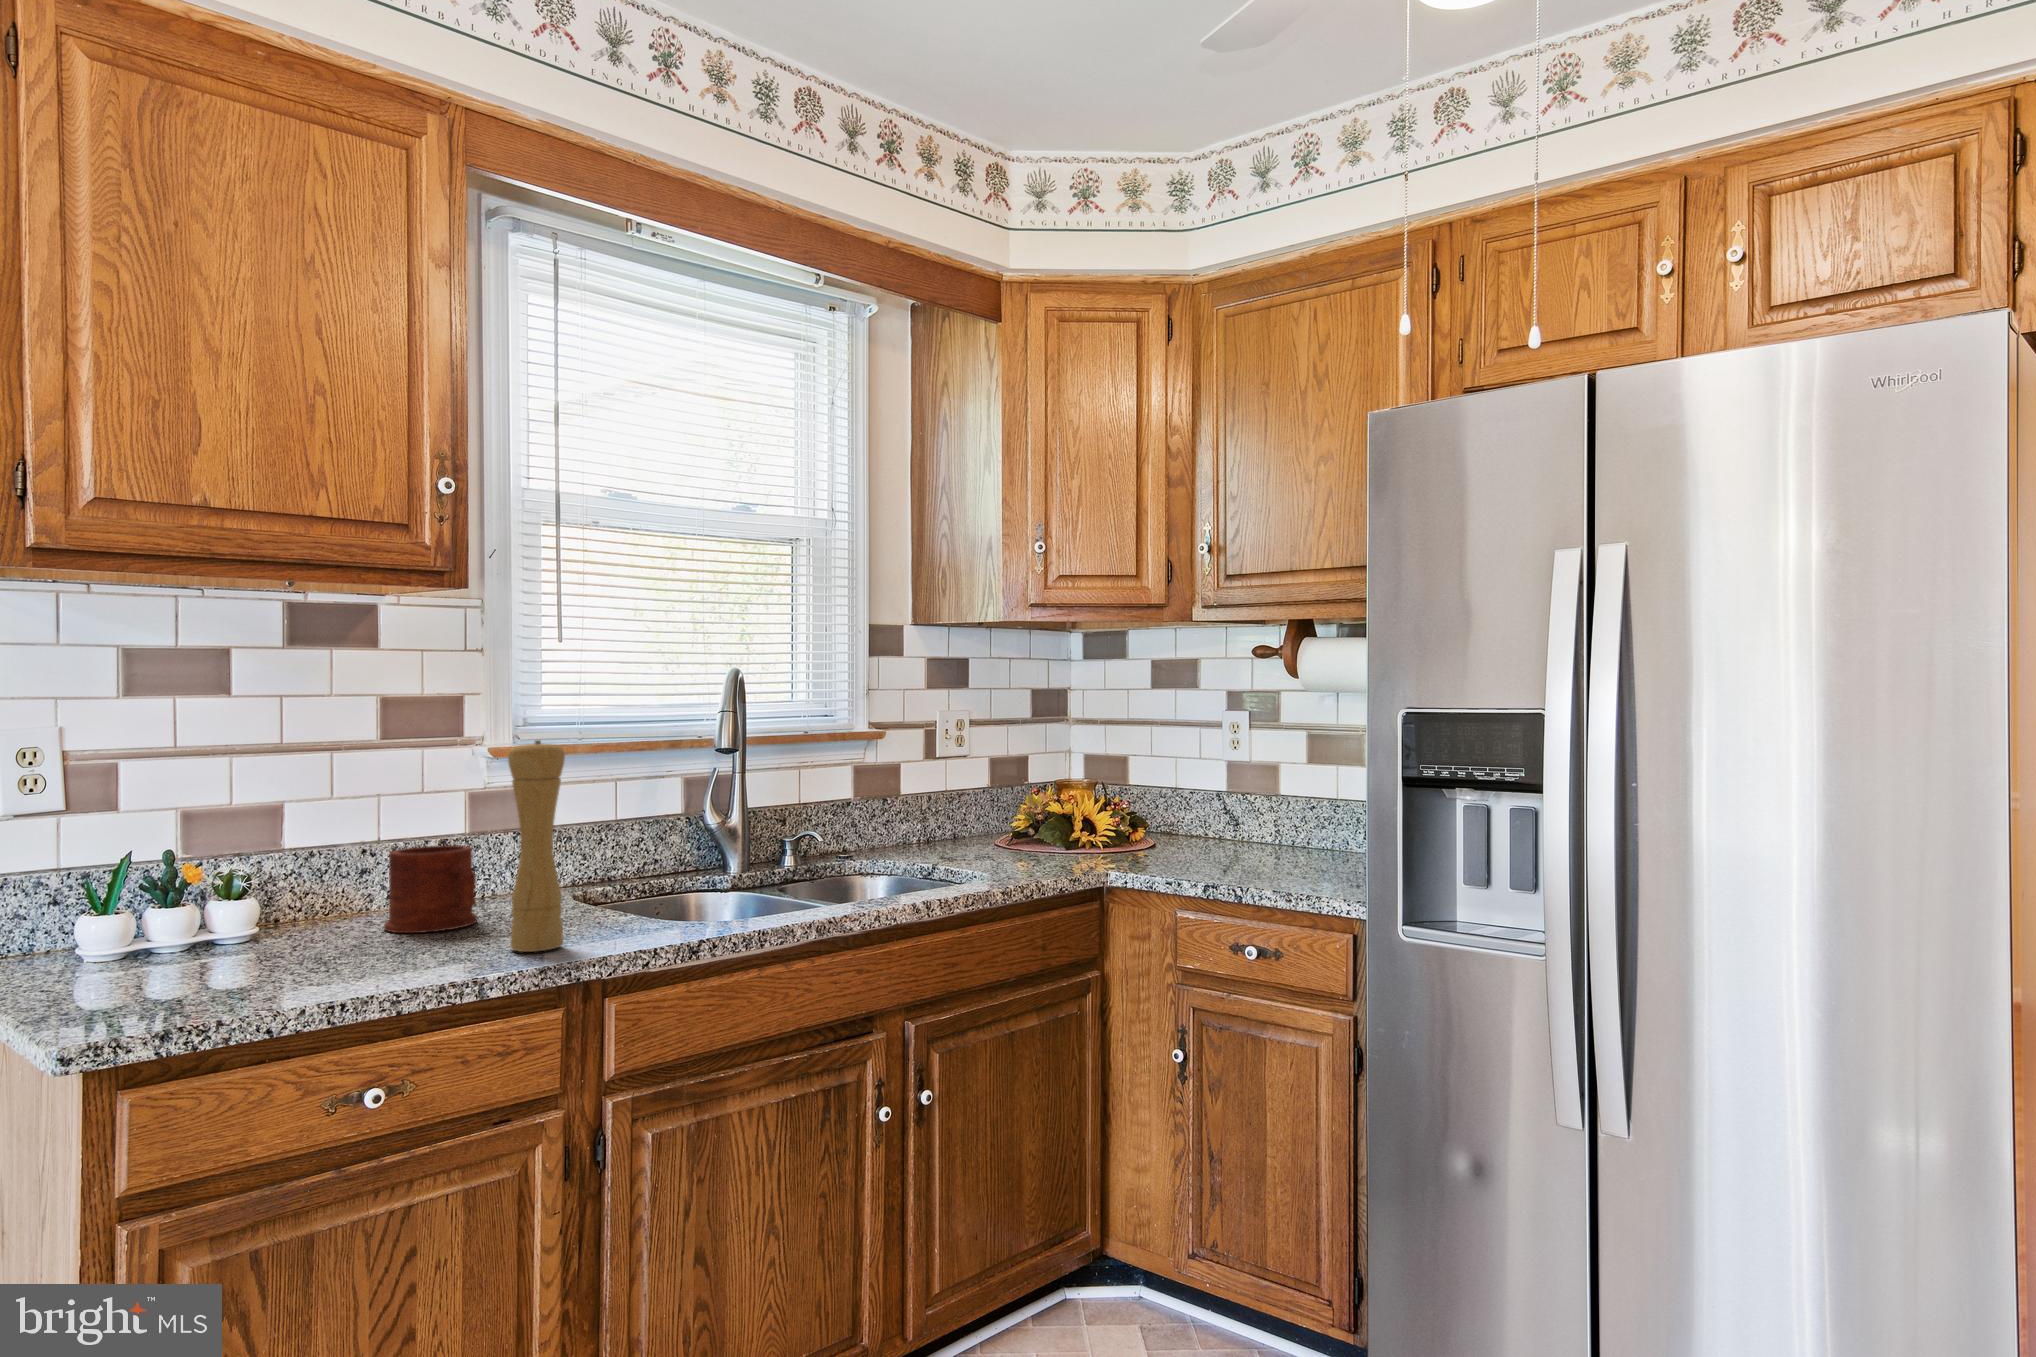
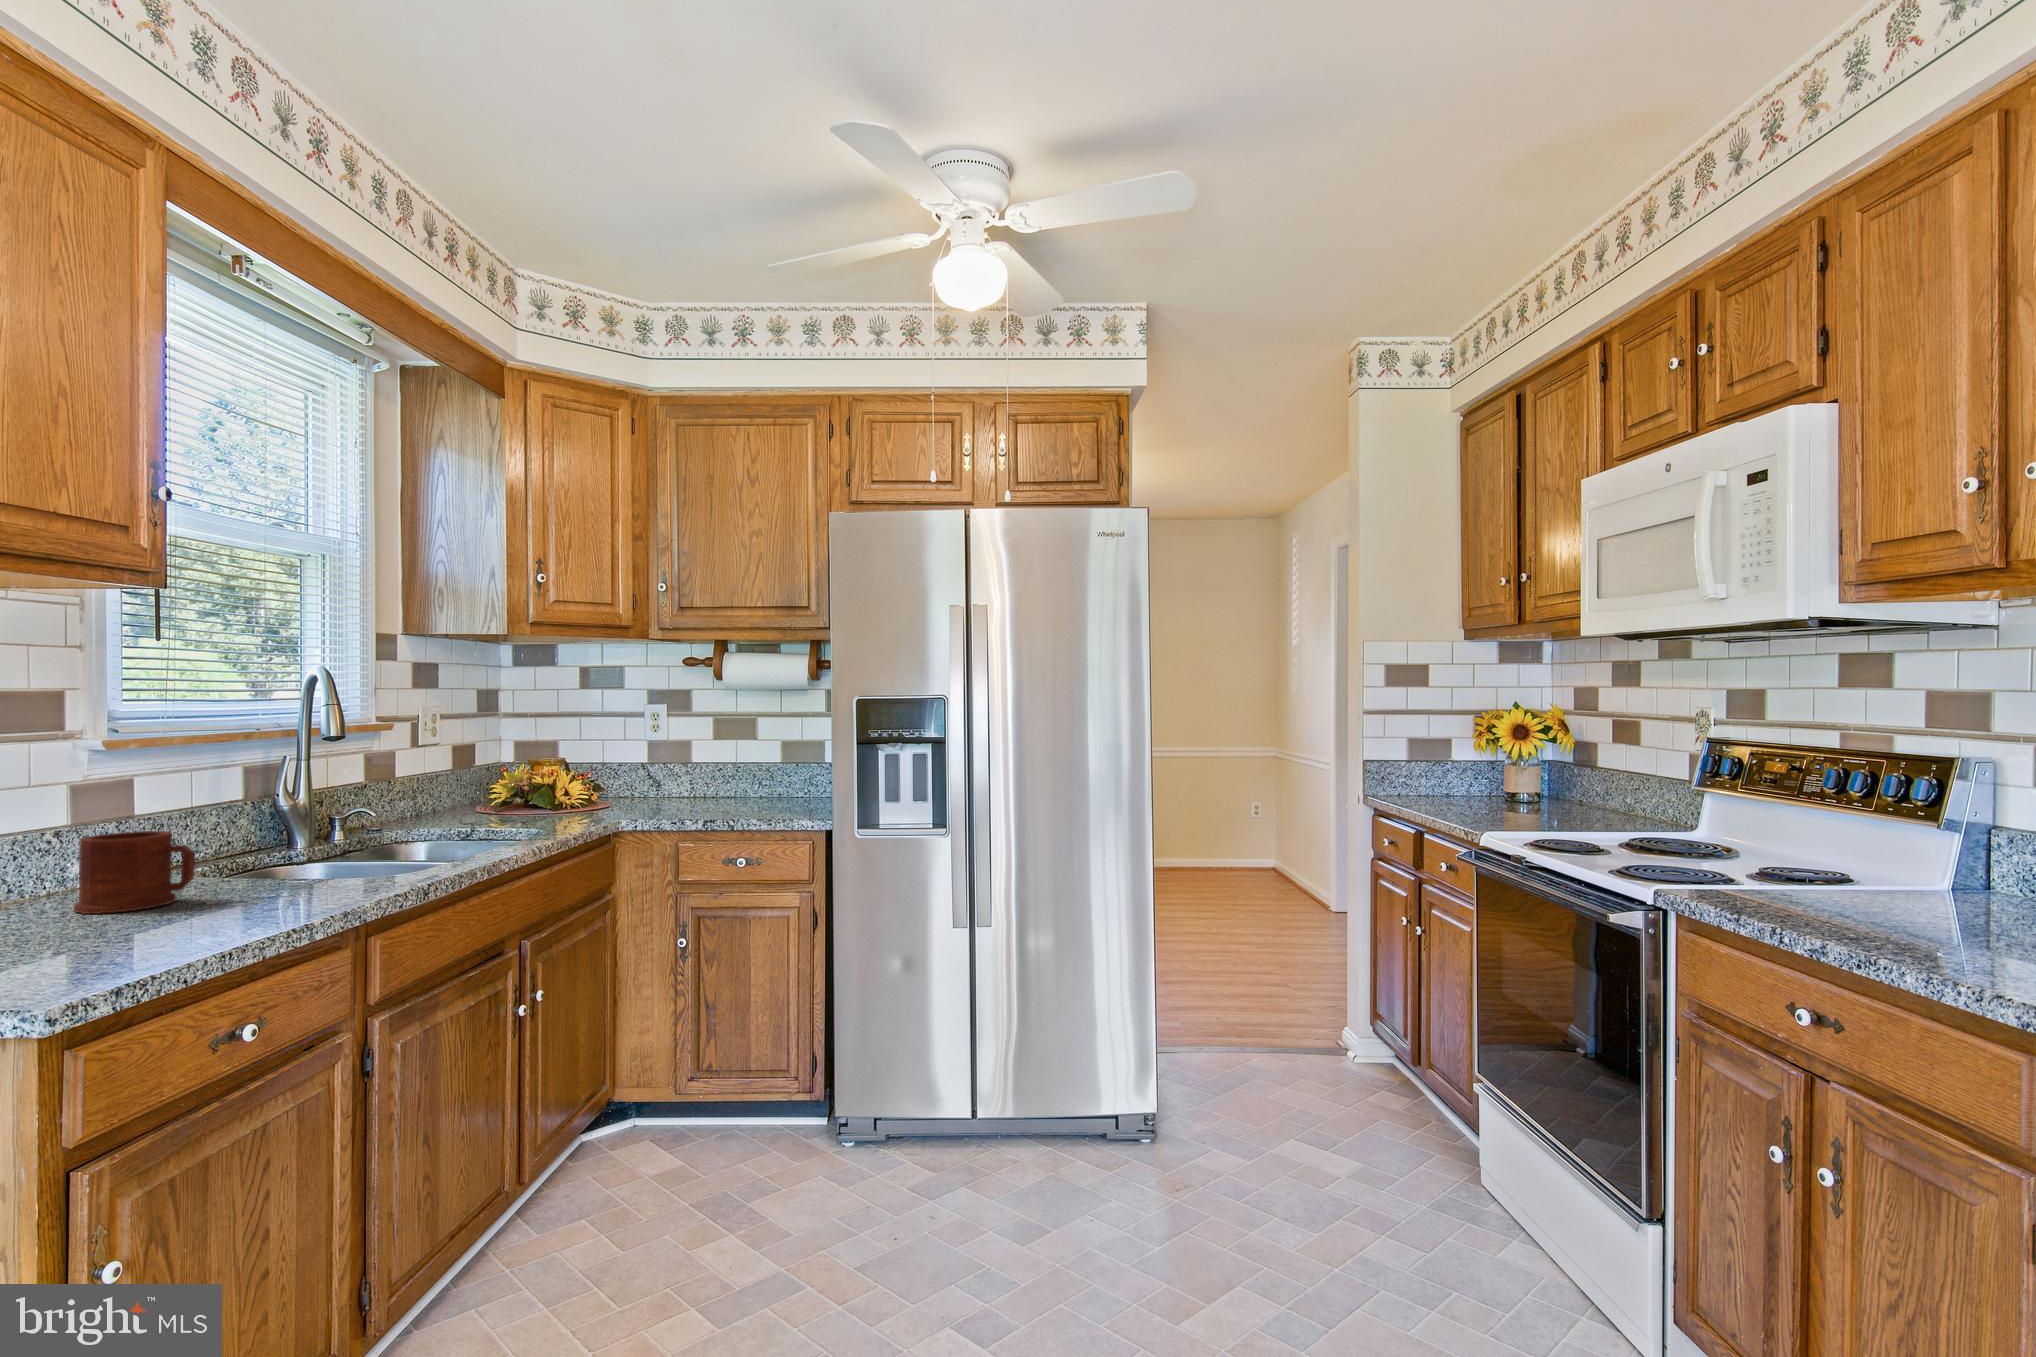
pepper mill: present [508,740,565,952] -> none [296,732,348,903]

